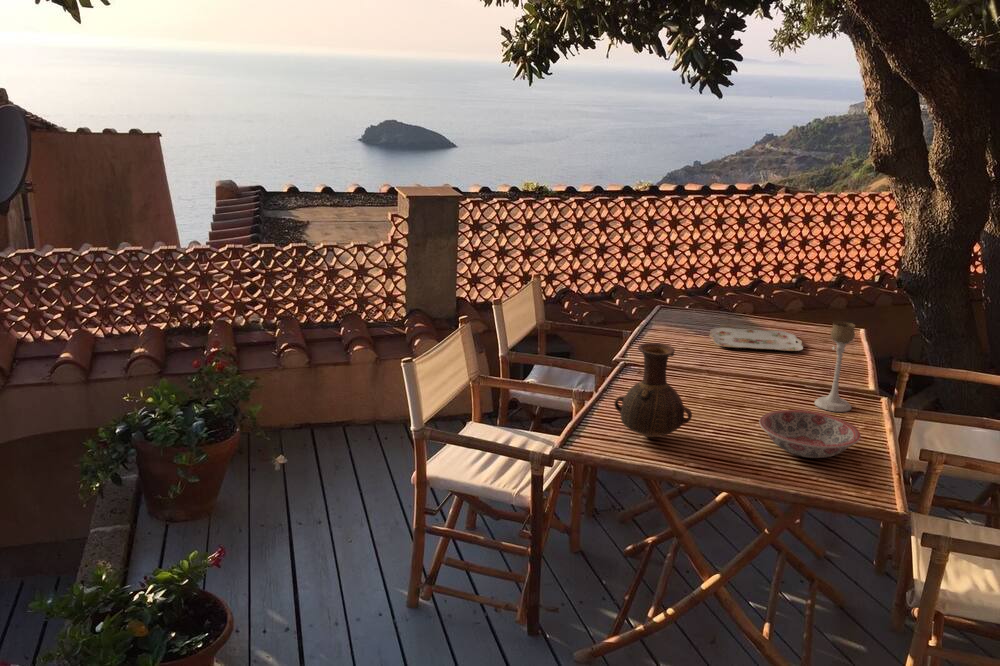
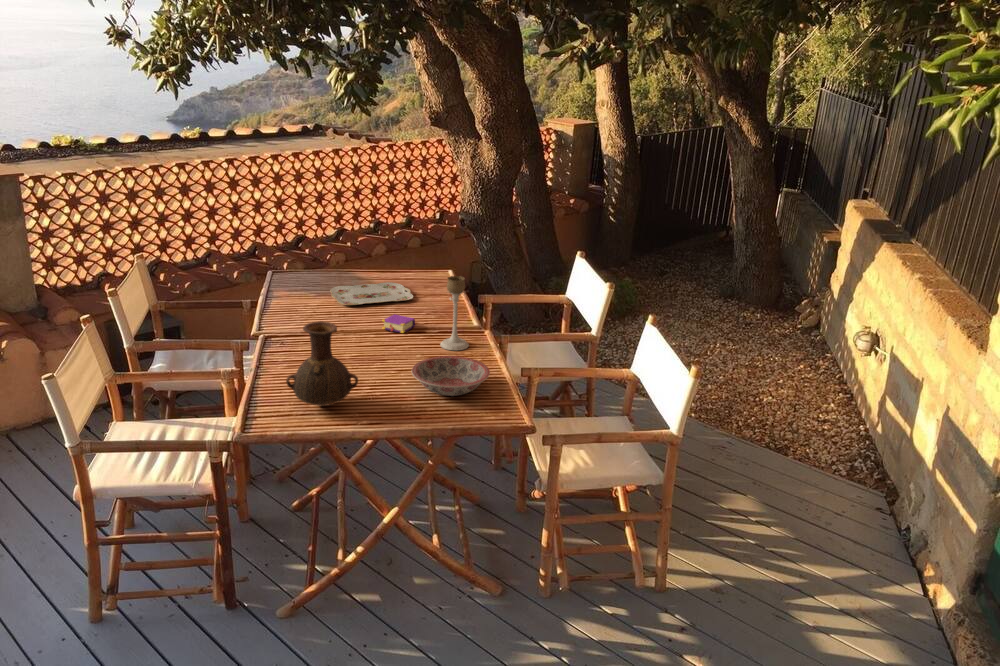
book: none [738,361,805,388] -> present [382,315,415,333]

